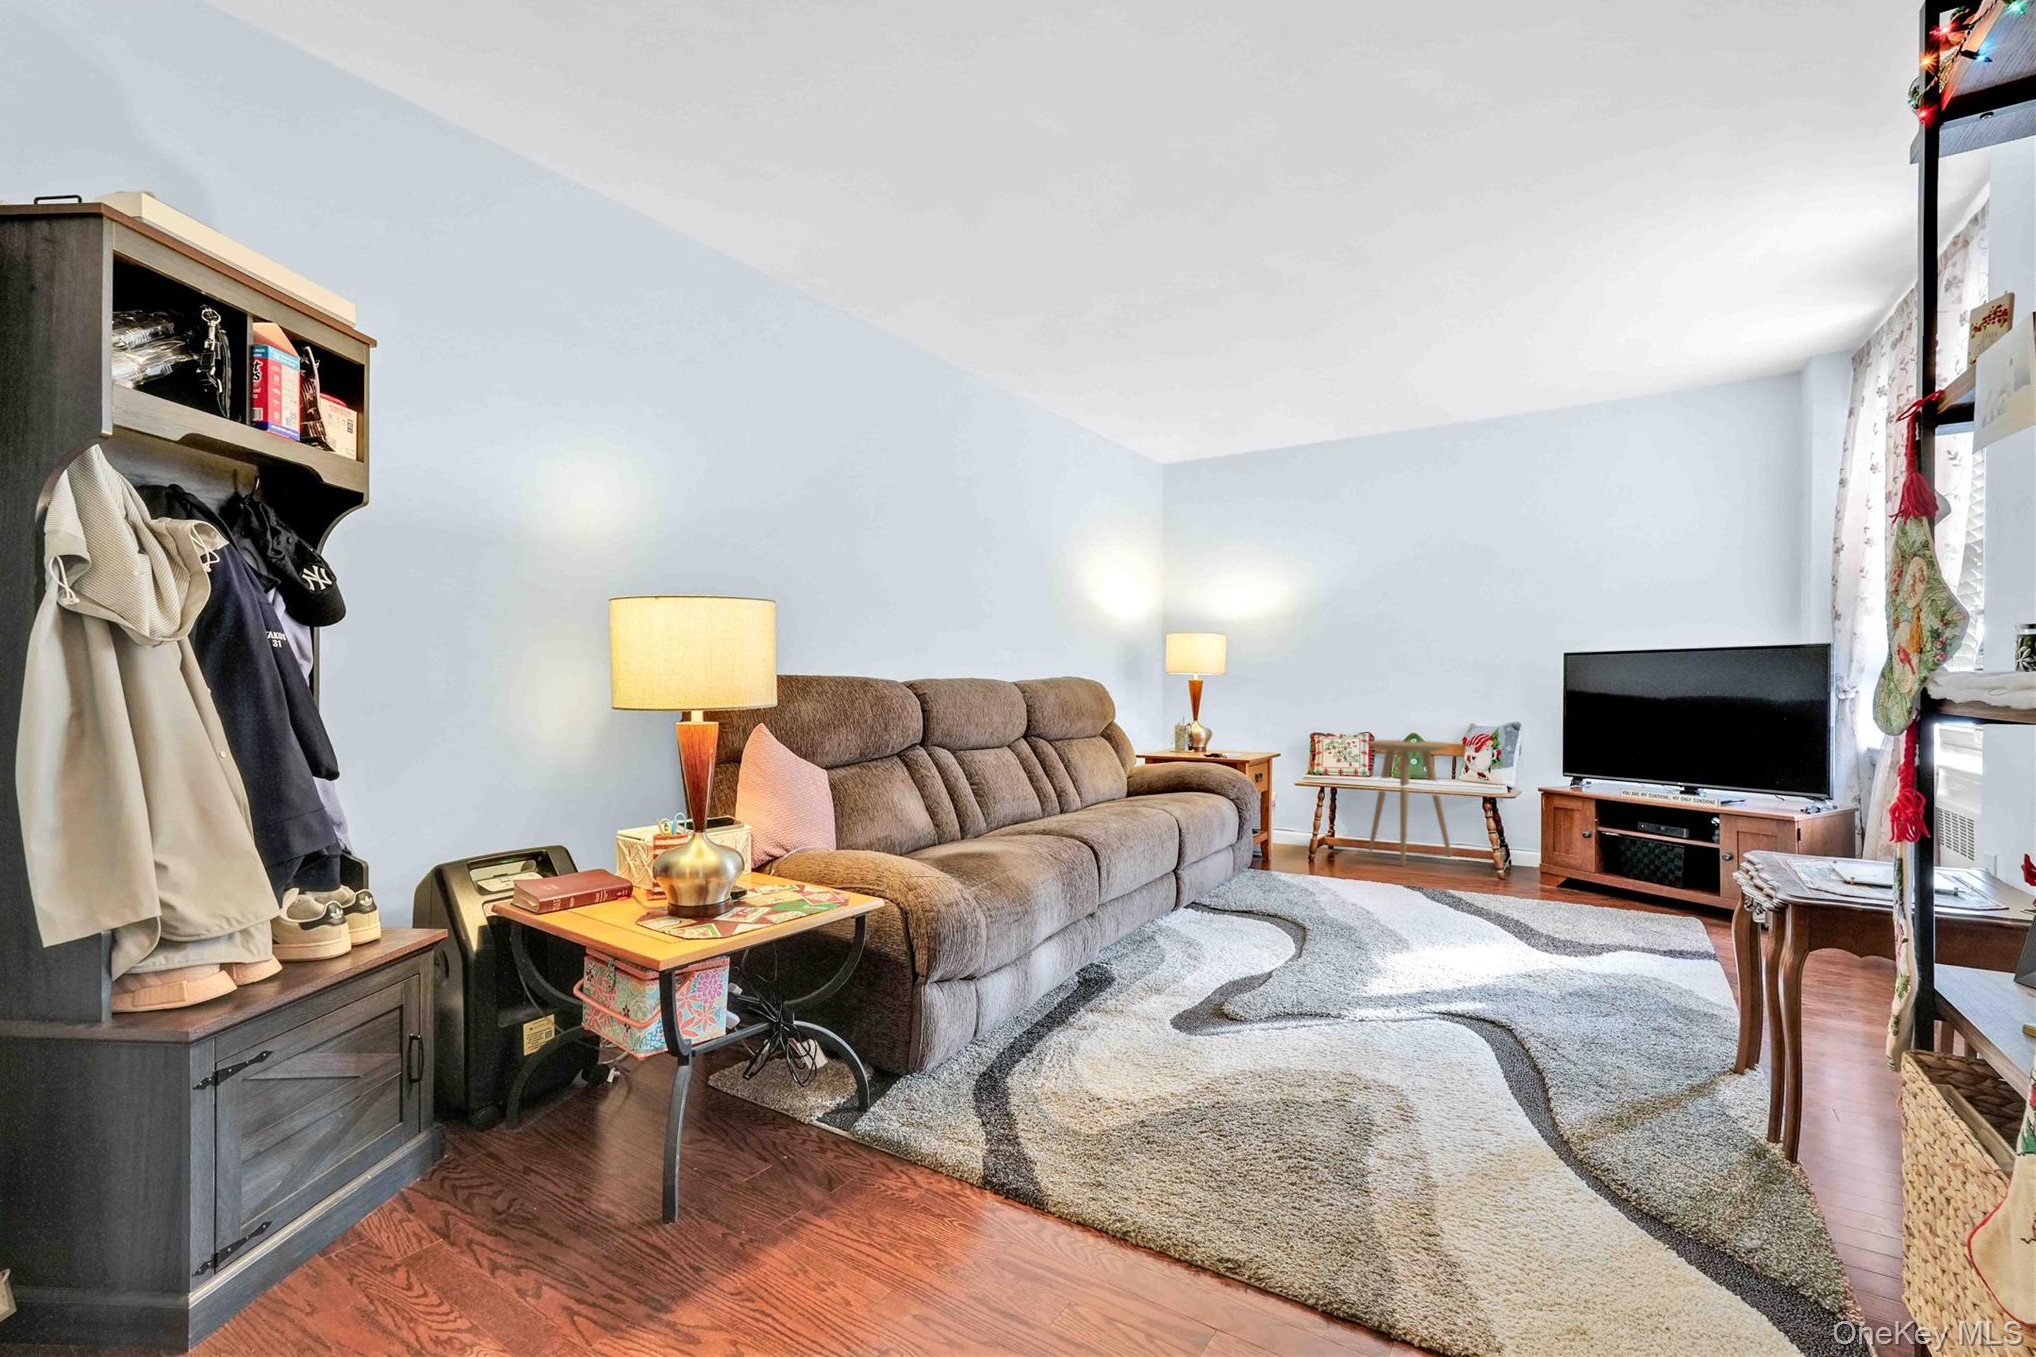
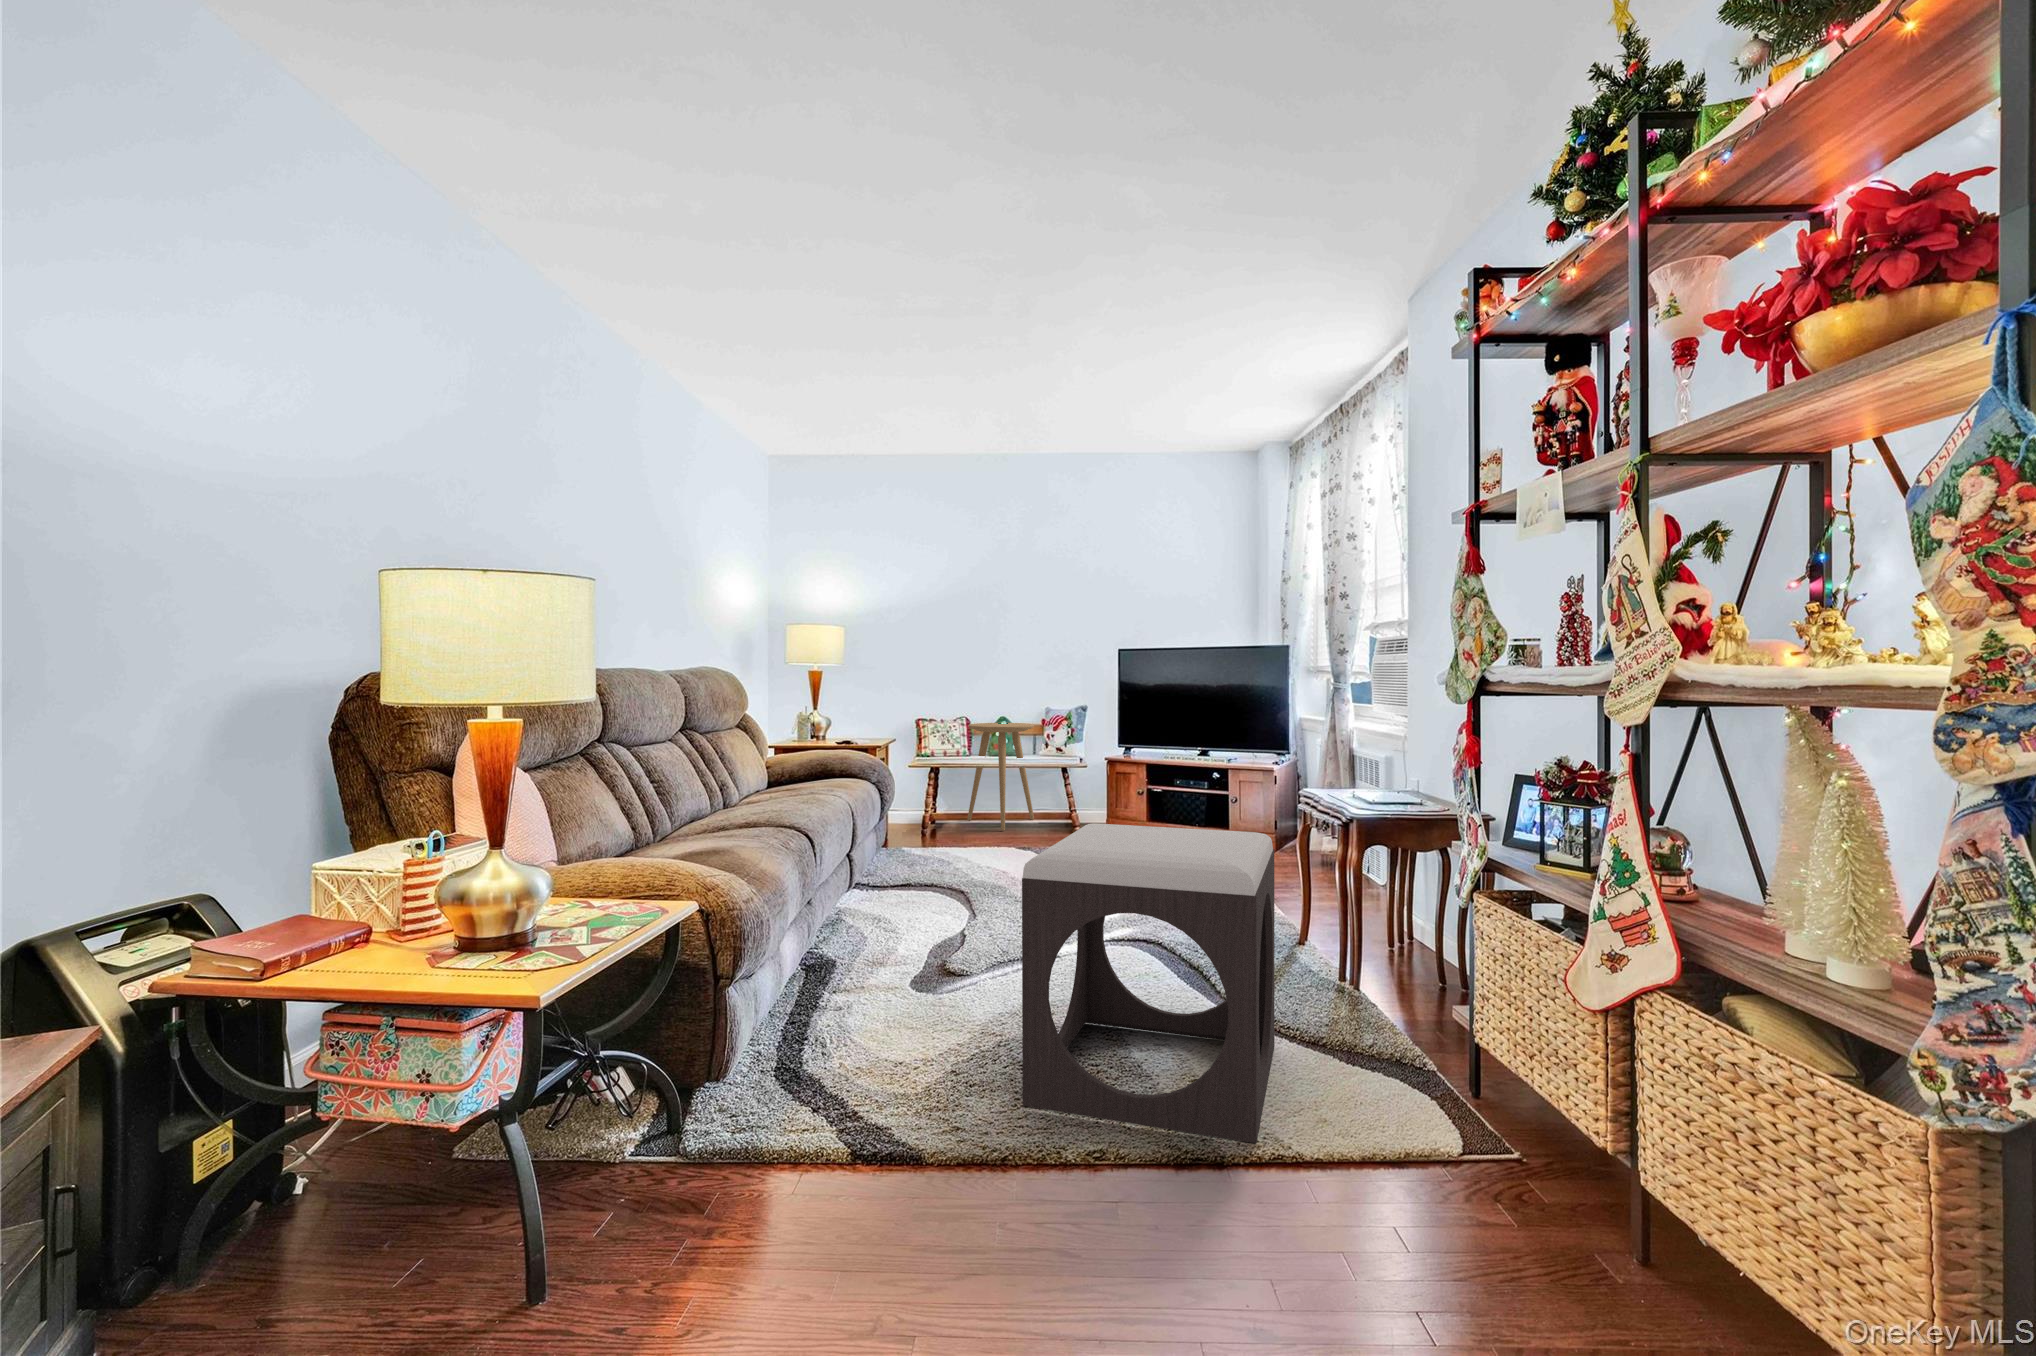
footstool: none [1190,862,1583,1319] -> present [1022,823,1275,1143]

